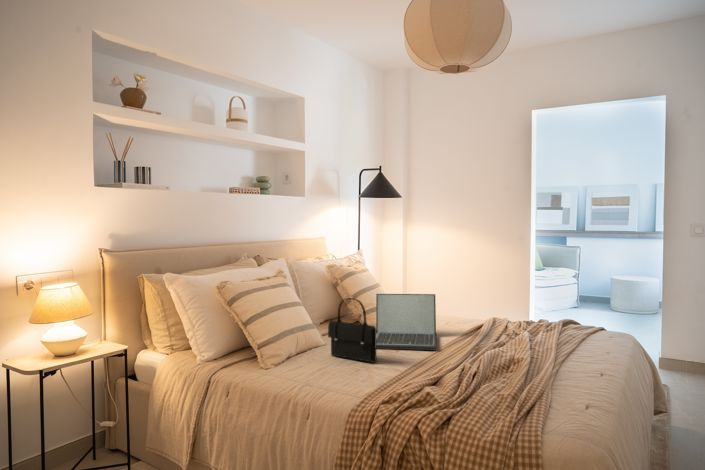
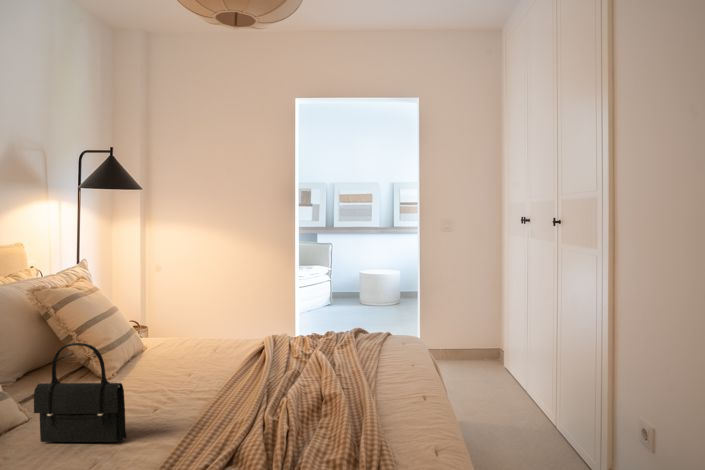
laptop: present [376,294,437,350] -> none [110,317,213,413]

